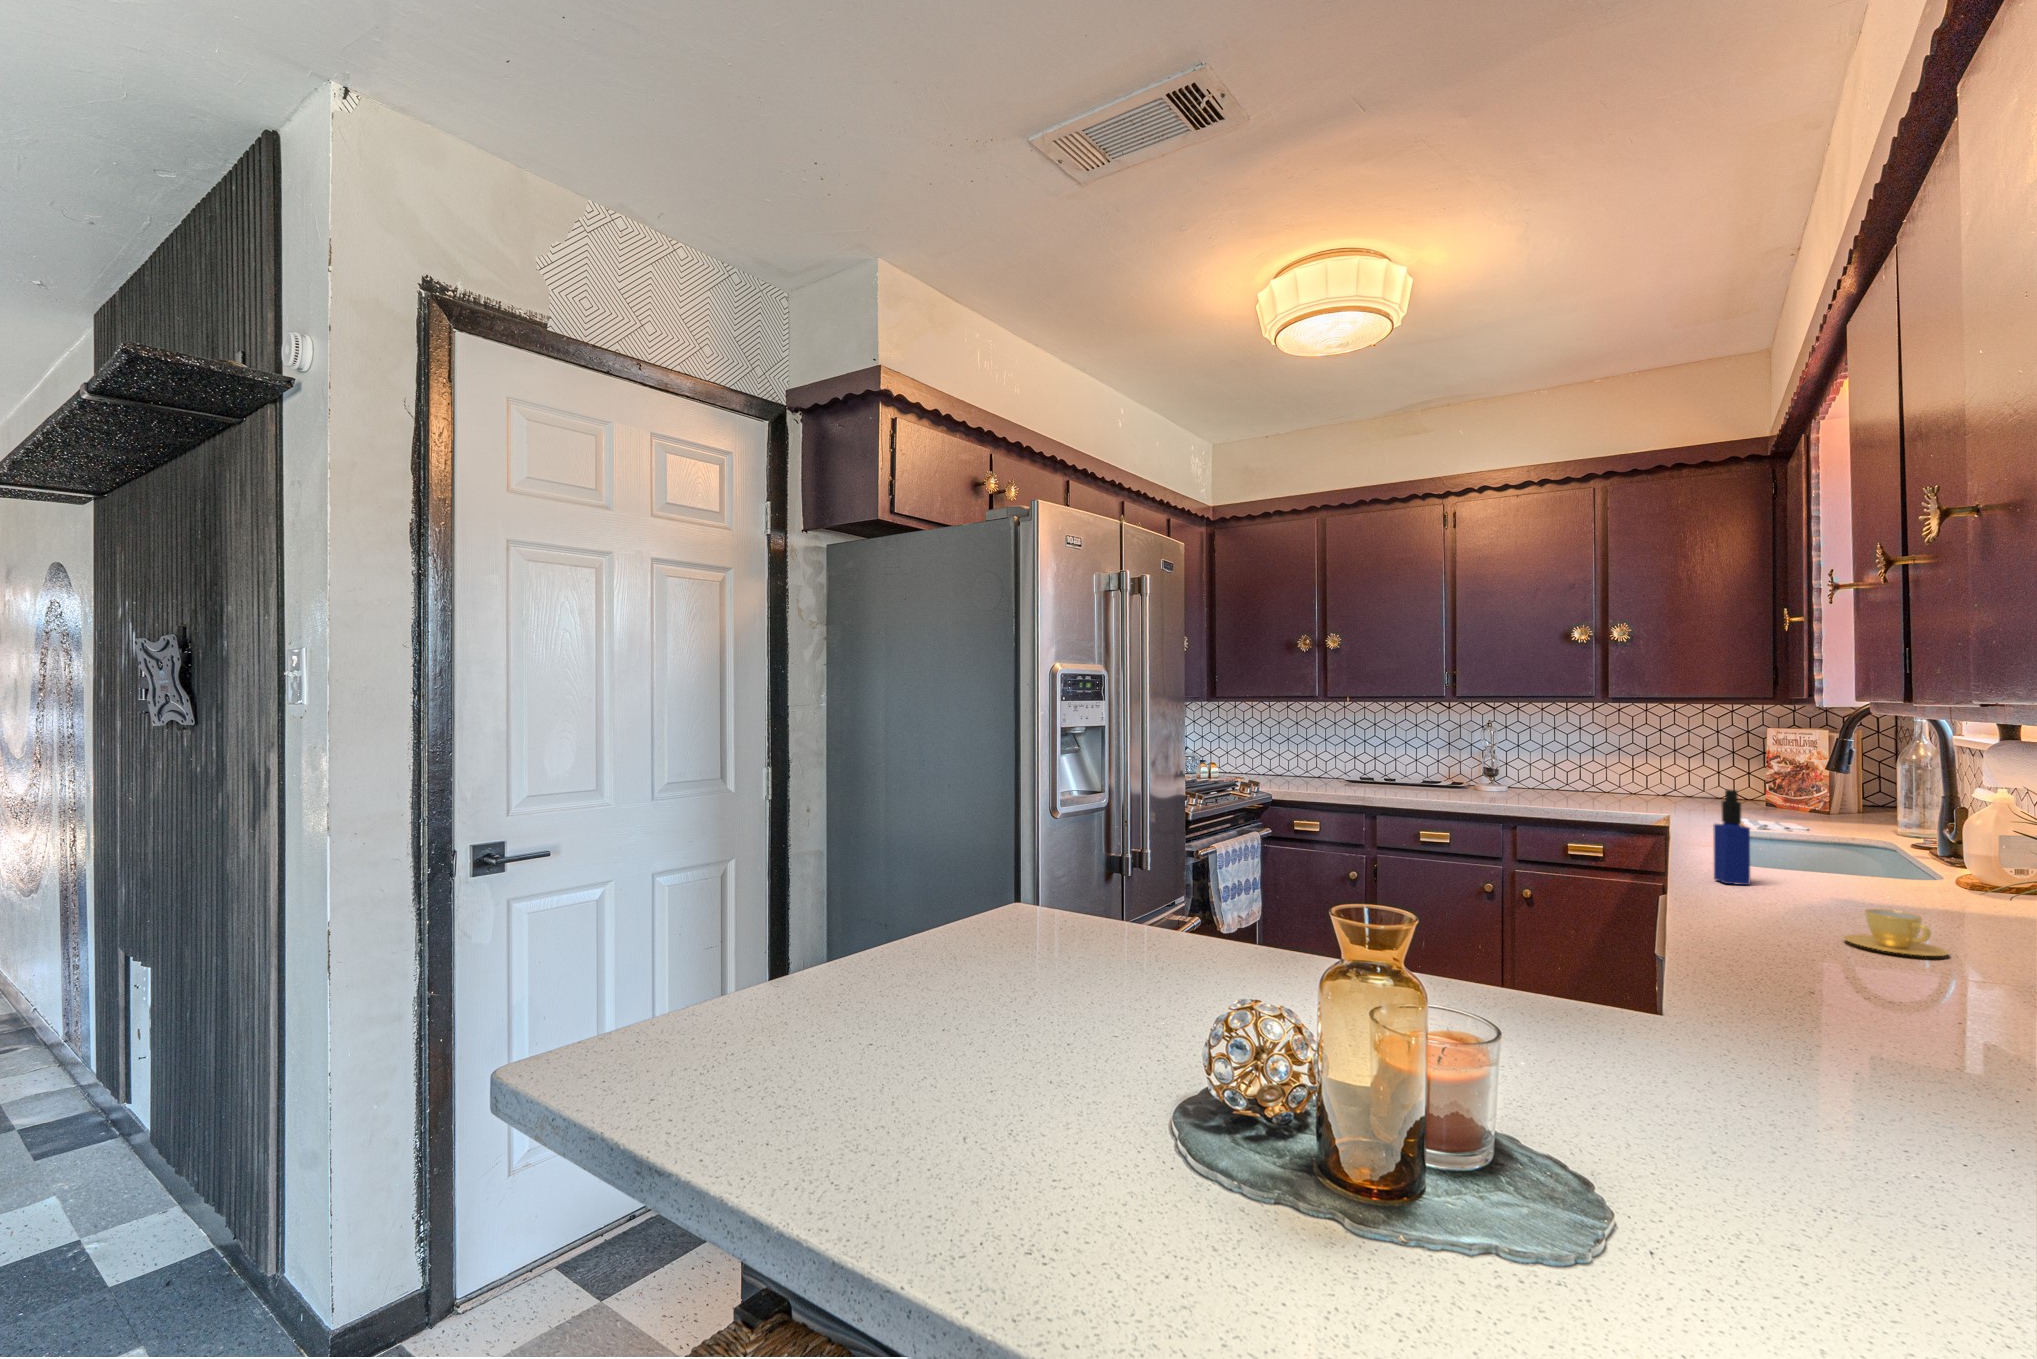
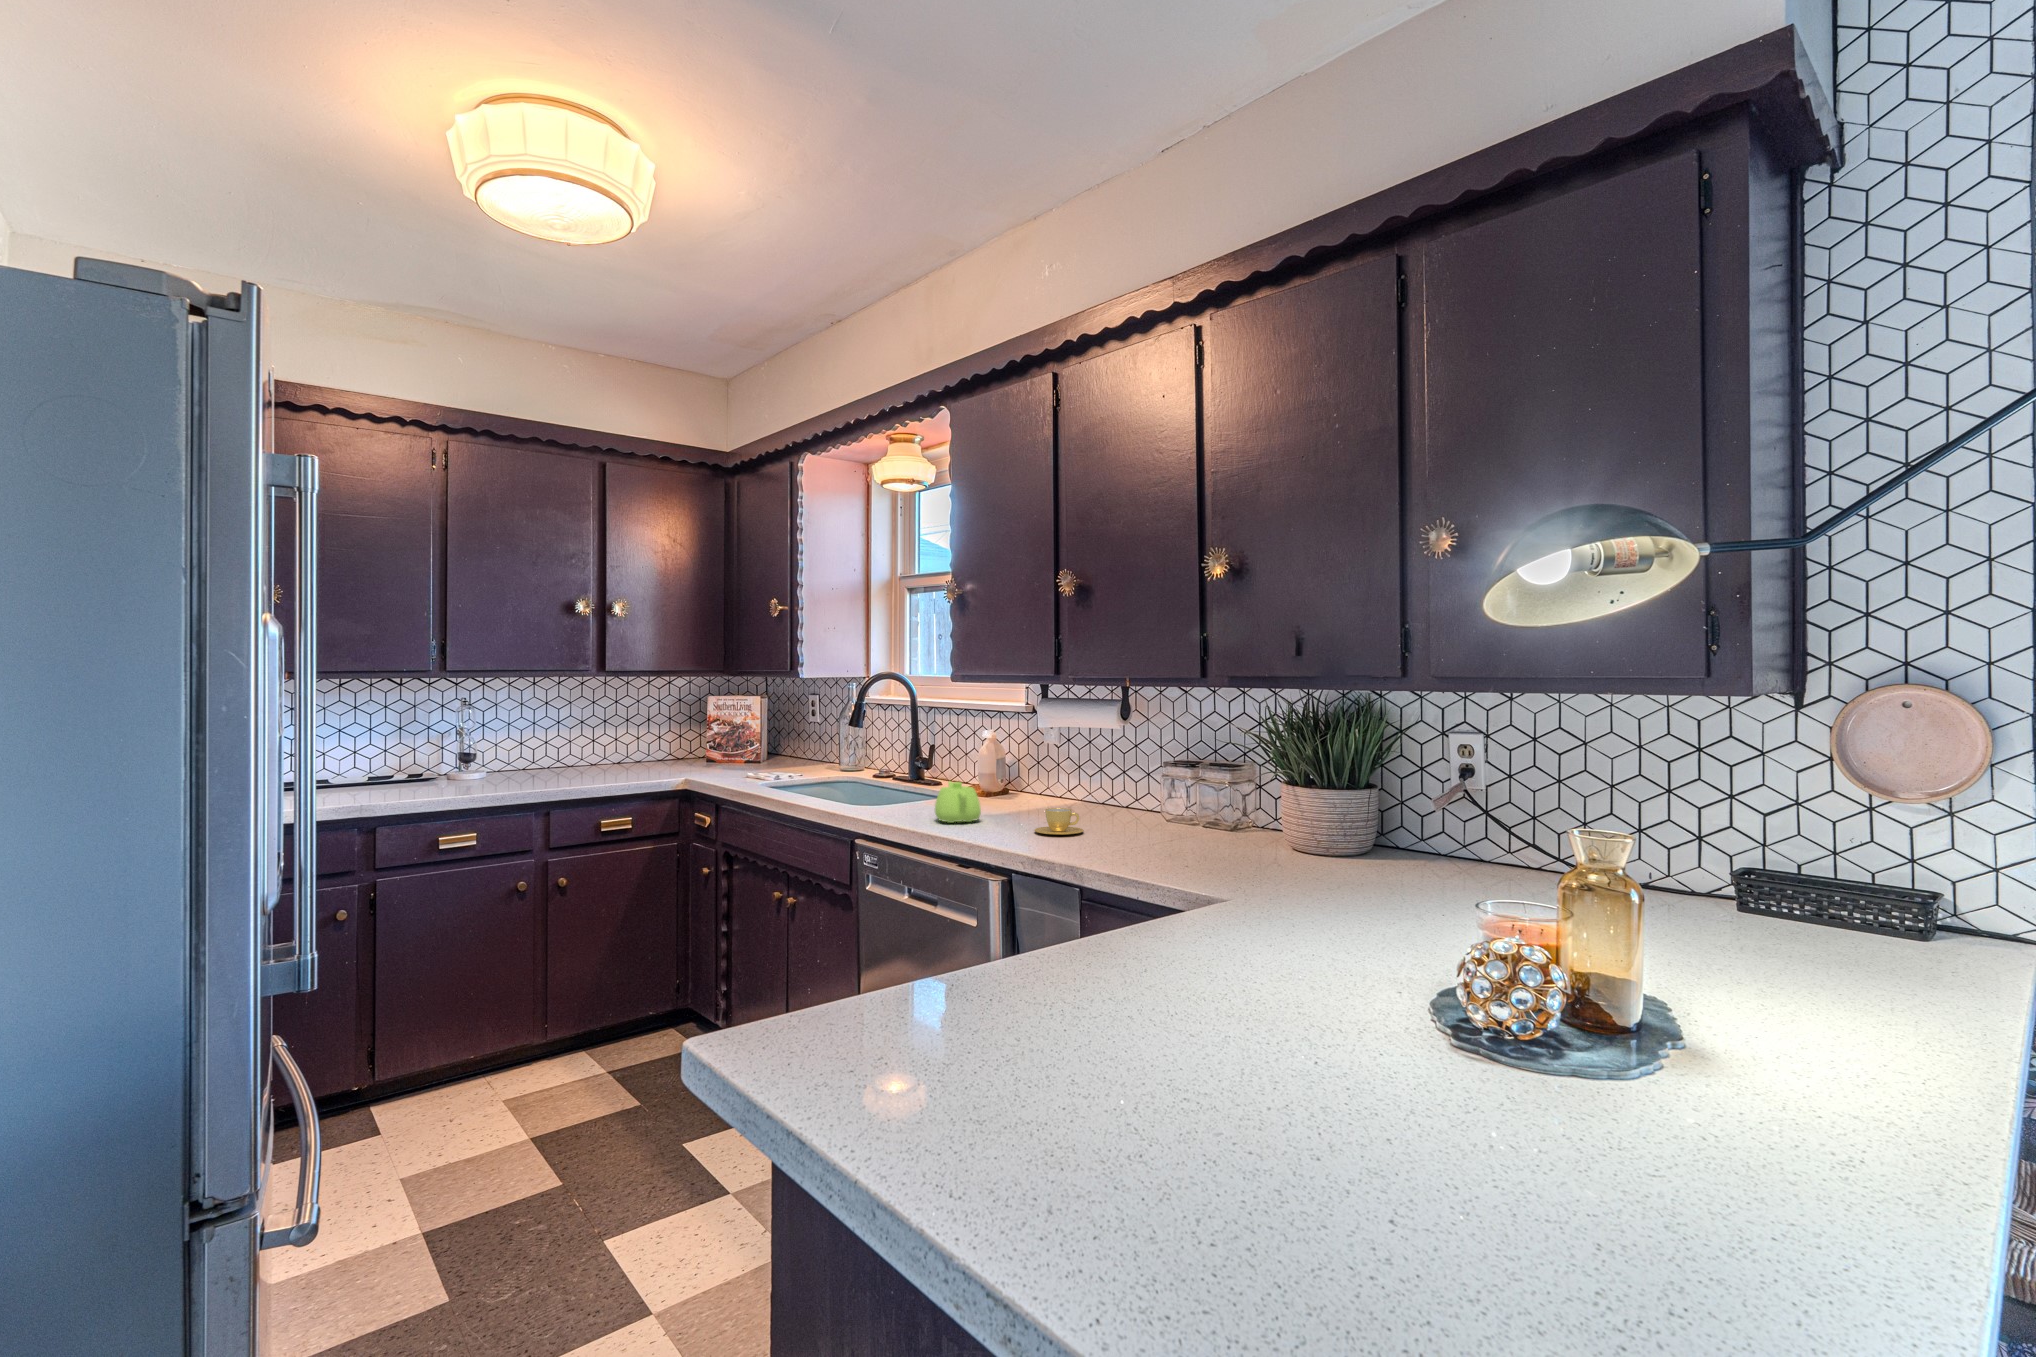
bottle: present [1713,790,1750,885] -> none [879,742,903,818]
teapot: none [1756,851,1842,909] -> present [935,782,981,823]

